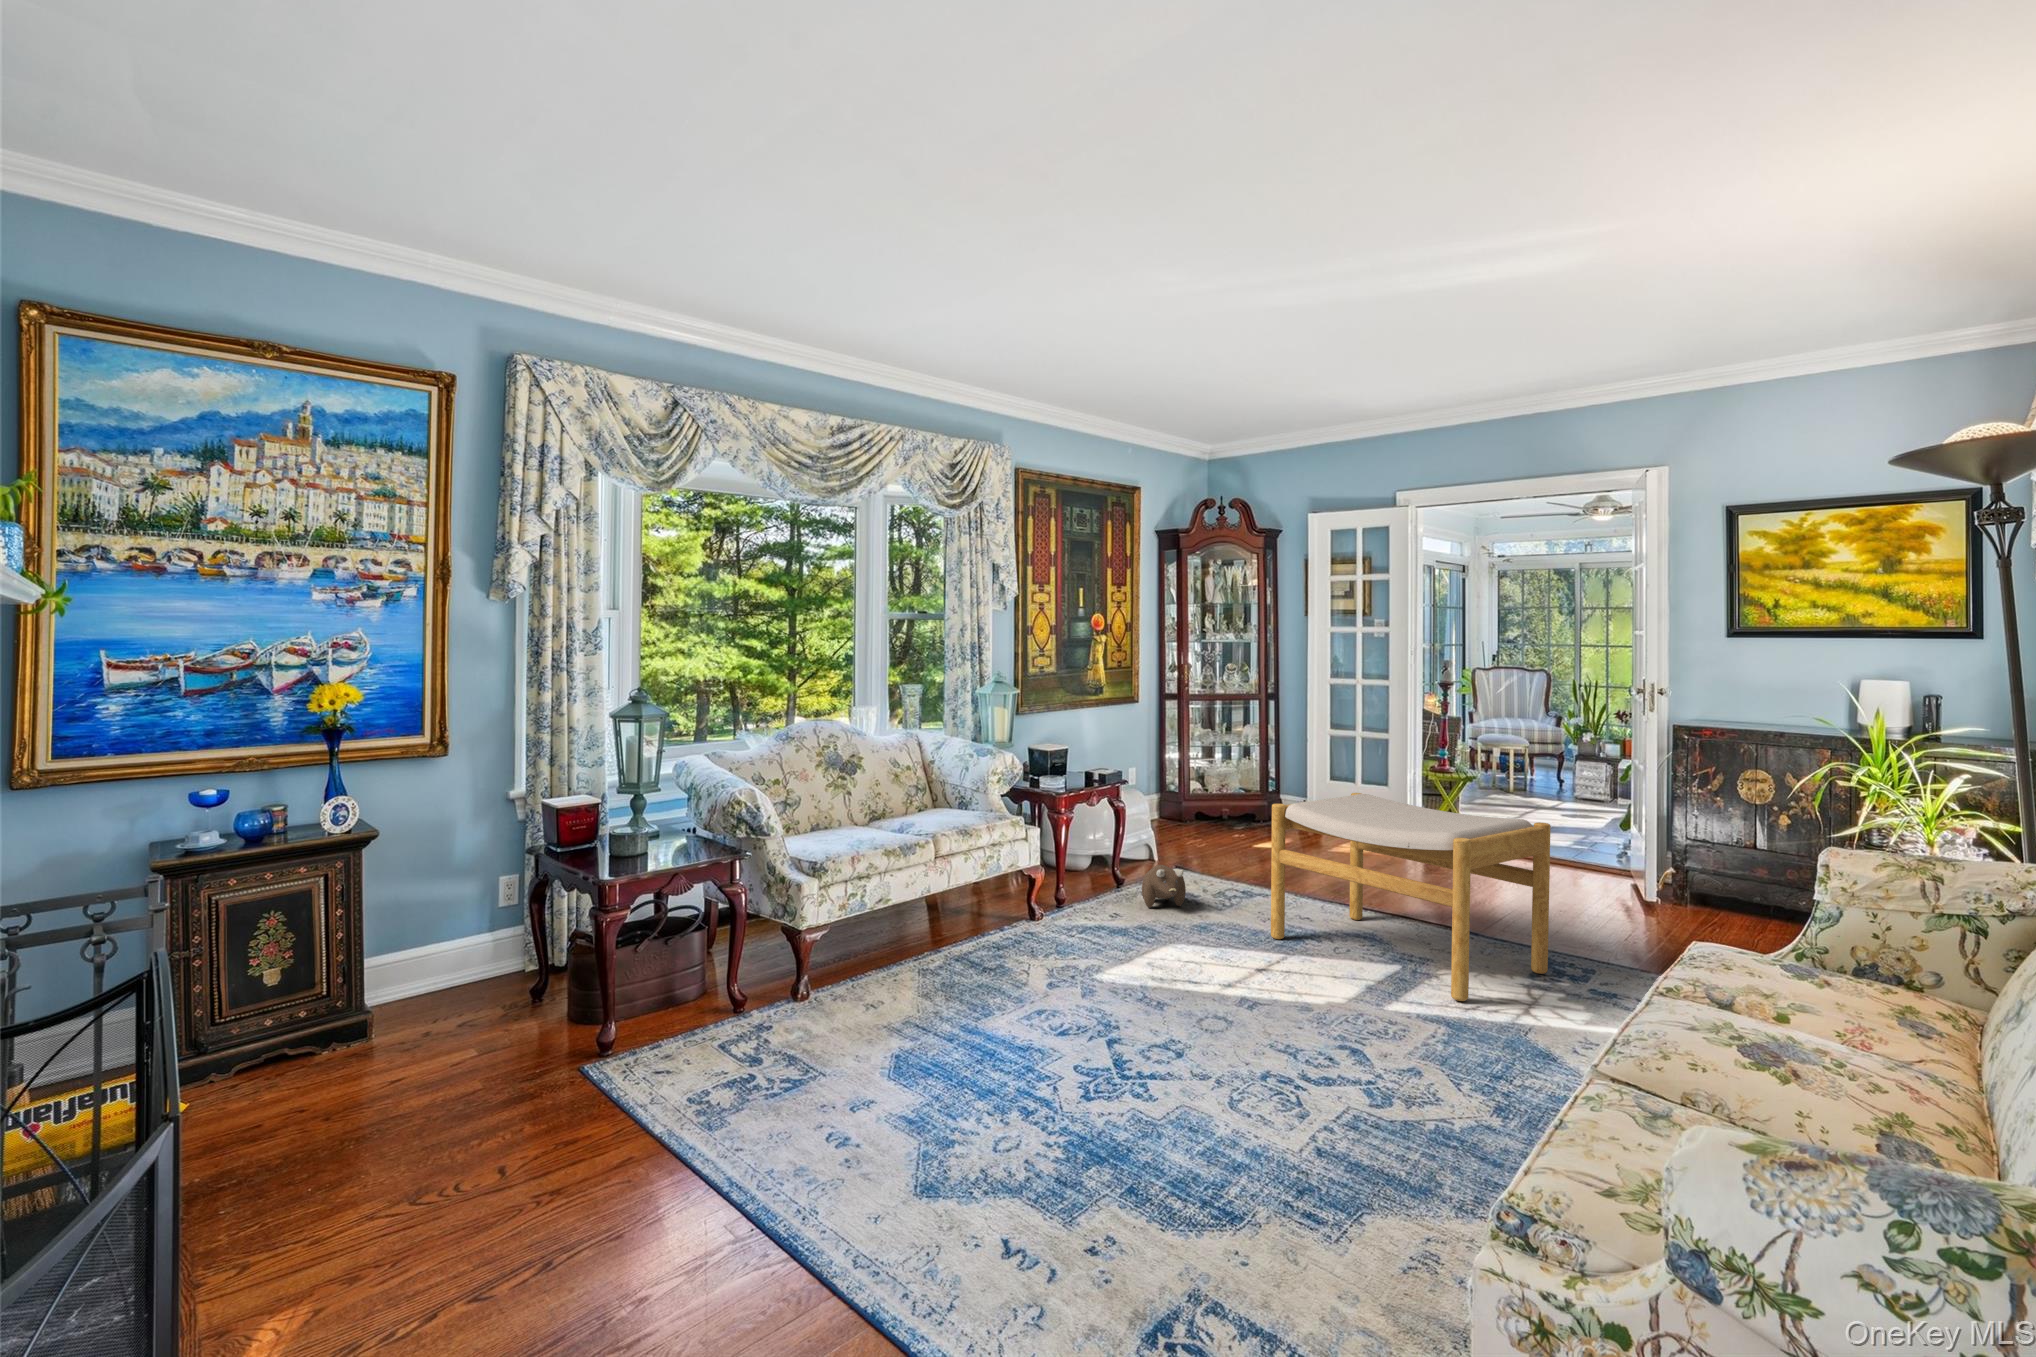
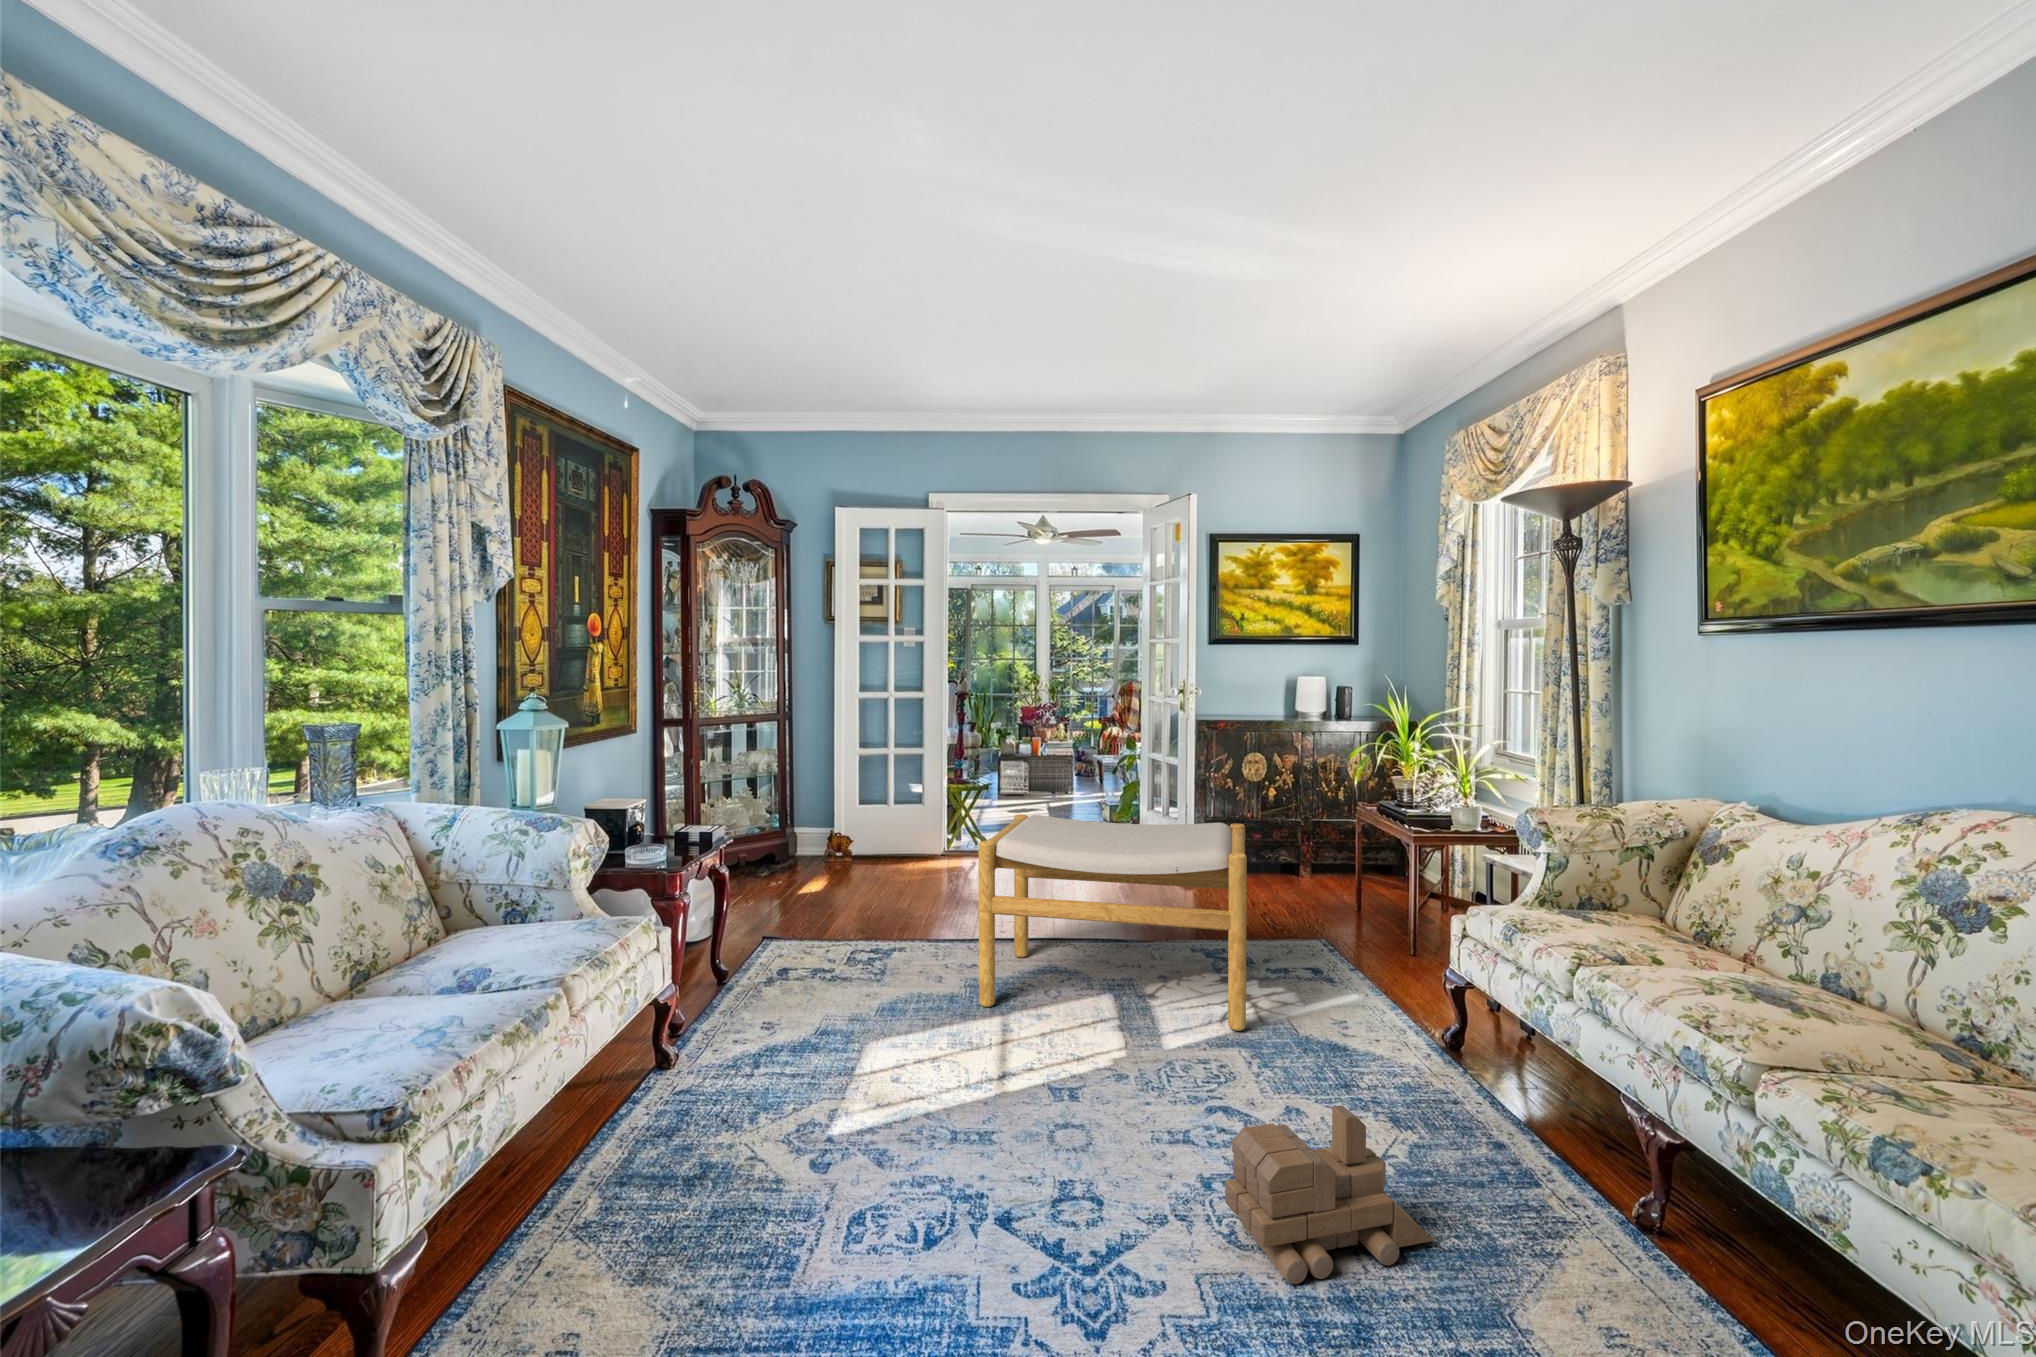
plush toy: present [1142,865,1186,908] -> none [773,942,843,1005]
toy train: none [1229,1000,1384,1118] -> present [1225,1105,1434,1284]

